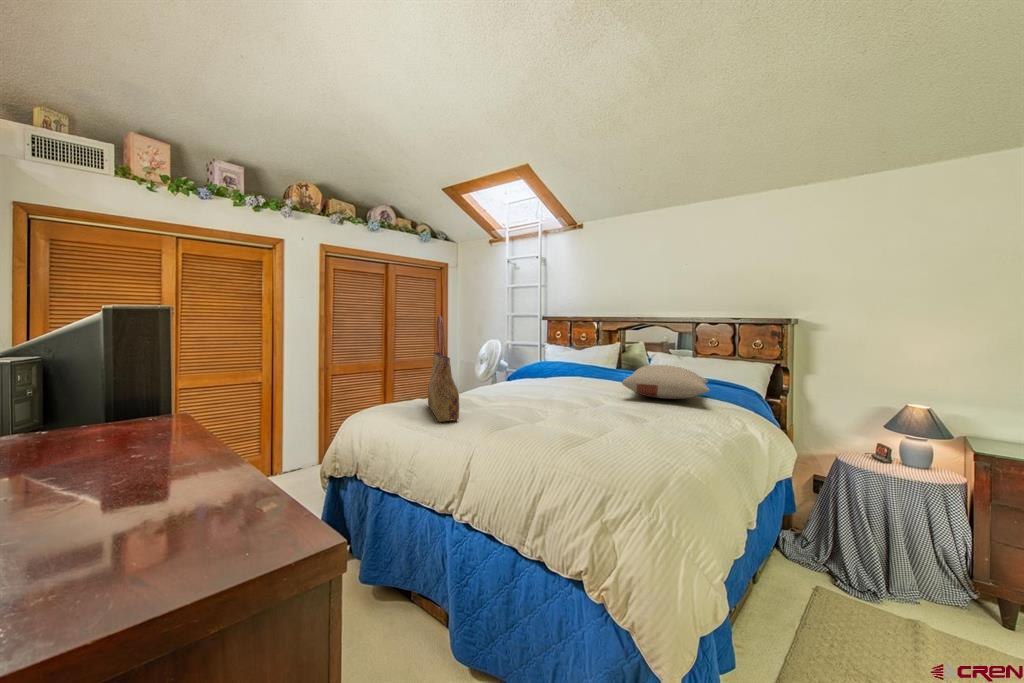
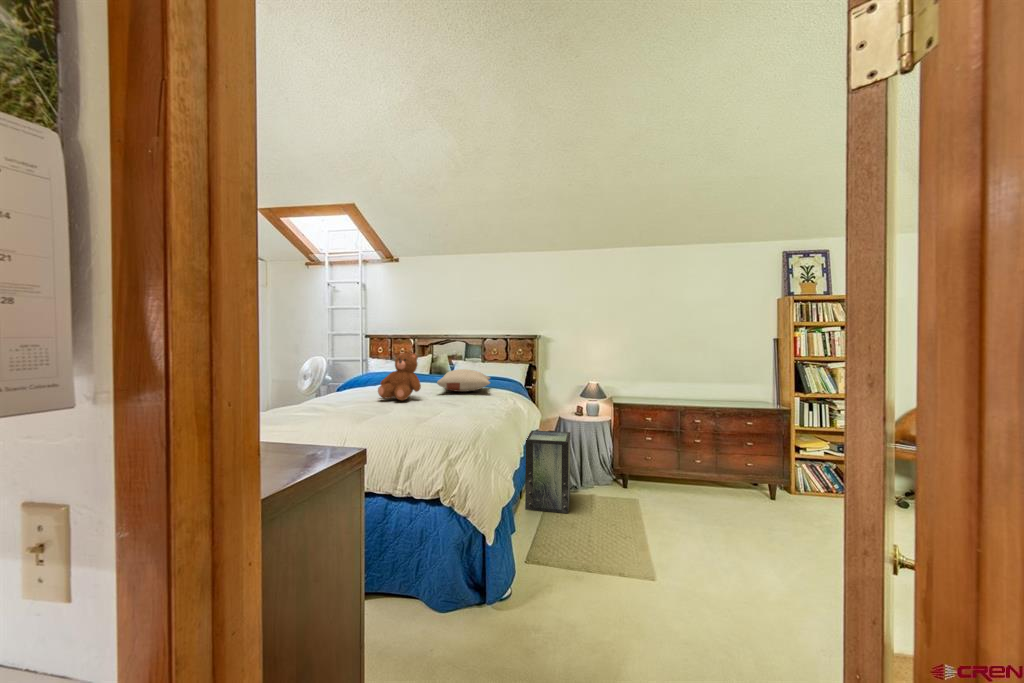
tote bag: present [428,316,459,422] -> none [294,343,330,419]
teddy bear: none [536,336,597,405] -> present [378,353,421,400]
storage box: none [771,477,879,659] -> present [525,430,570,513]

